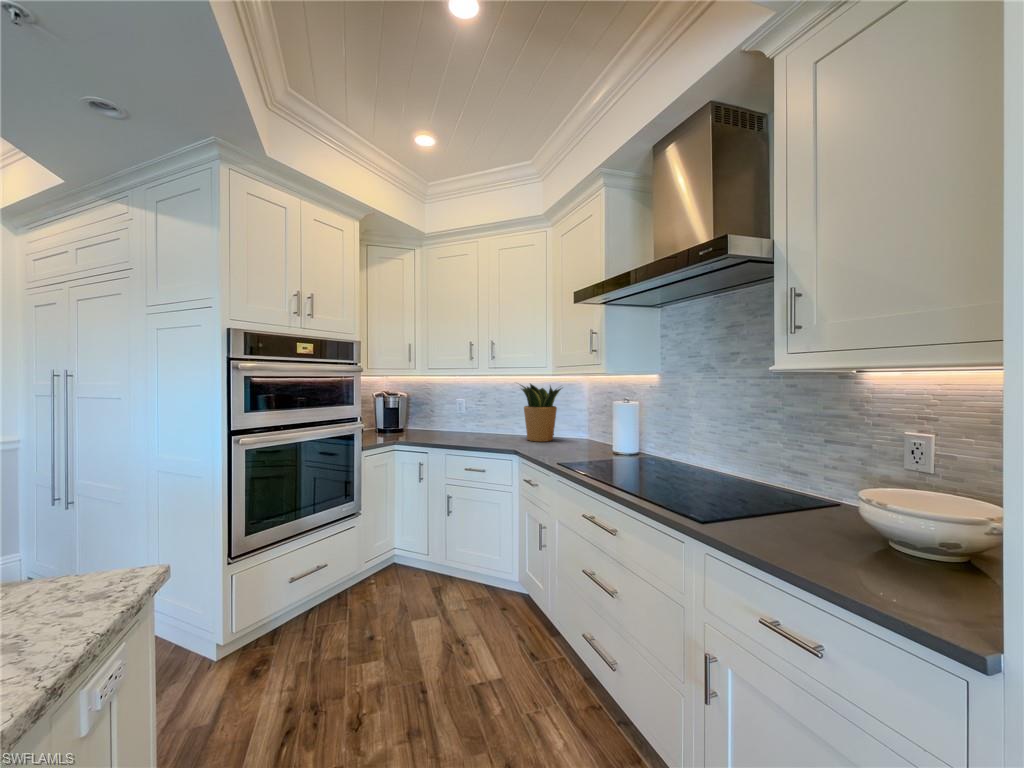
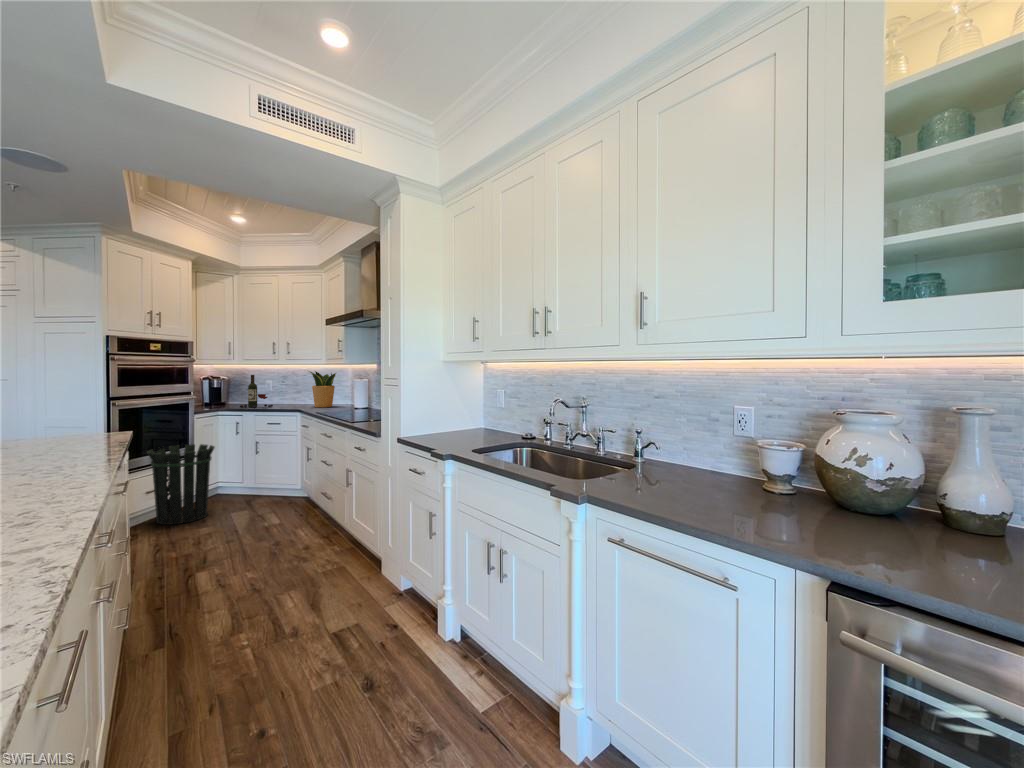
wine bottle: none [422,389,467,442] -> present [240,375,273,408]
waste bin: none [287,505,390,659] -> present [147,444,215,525]

